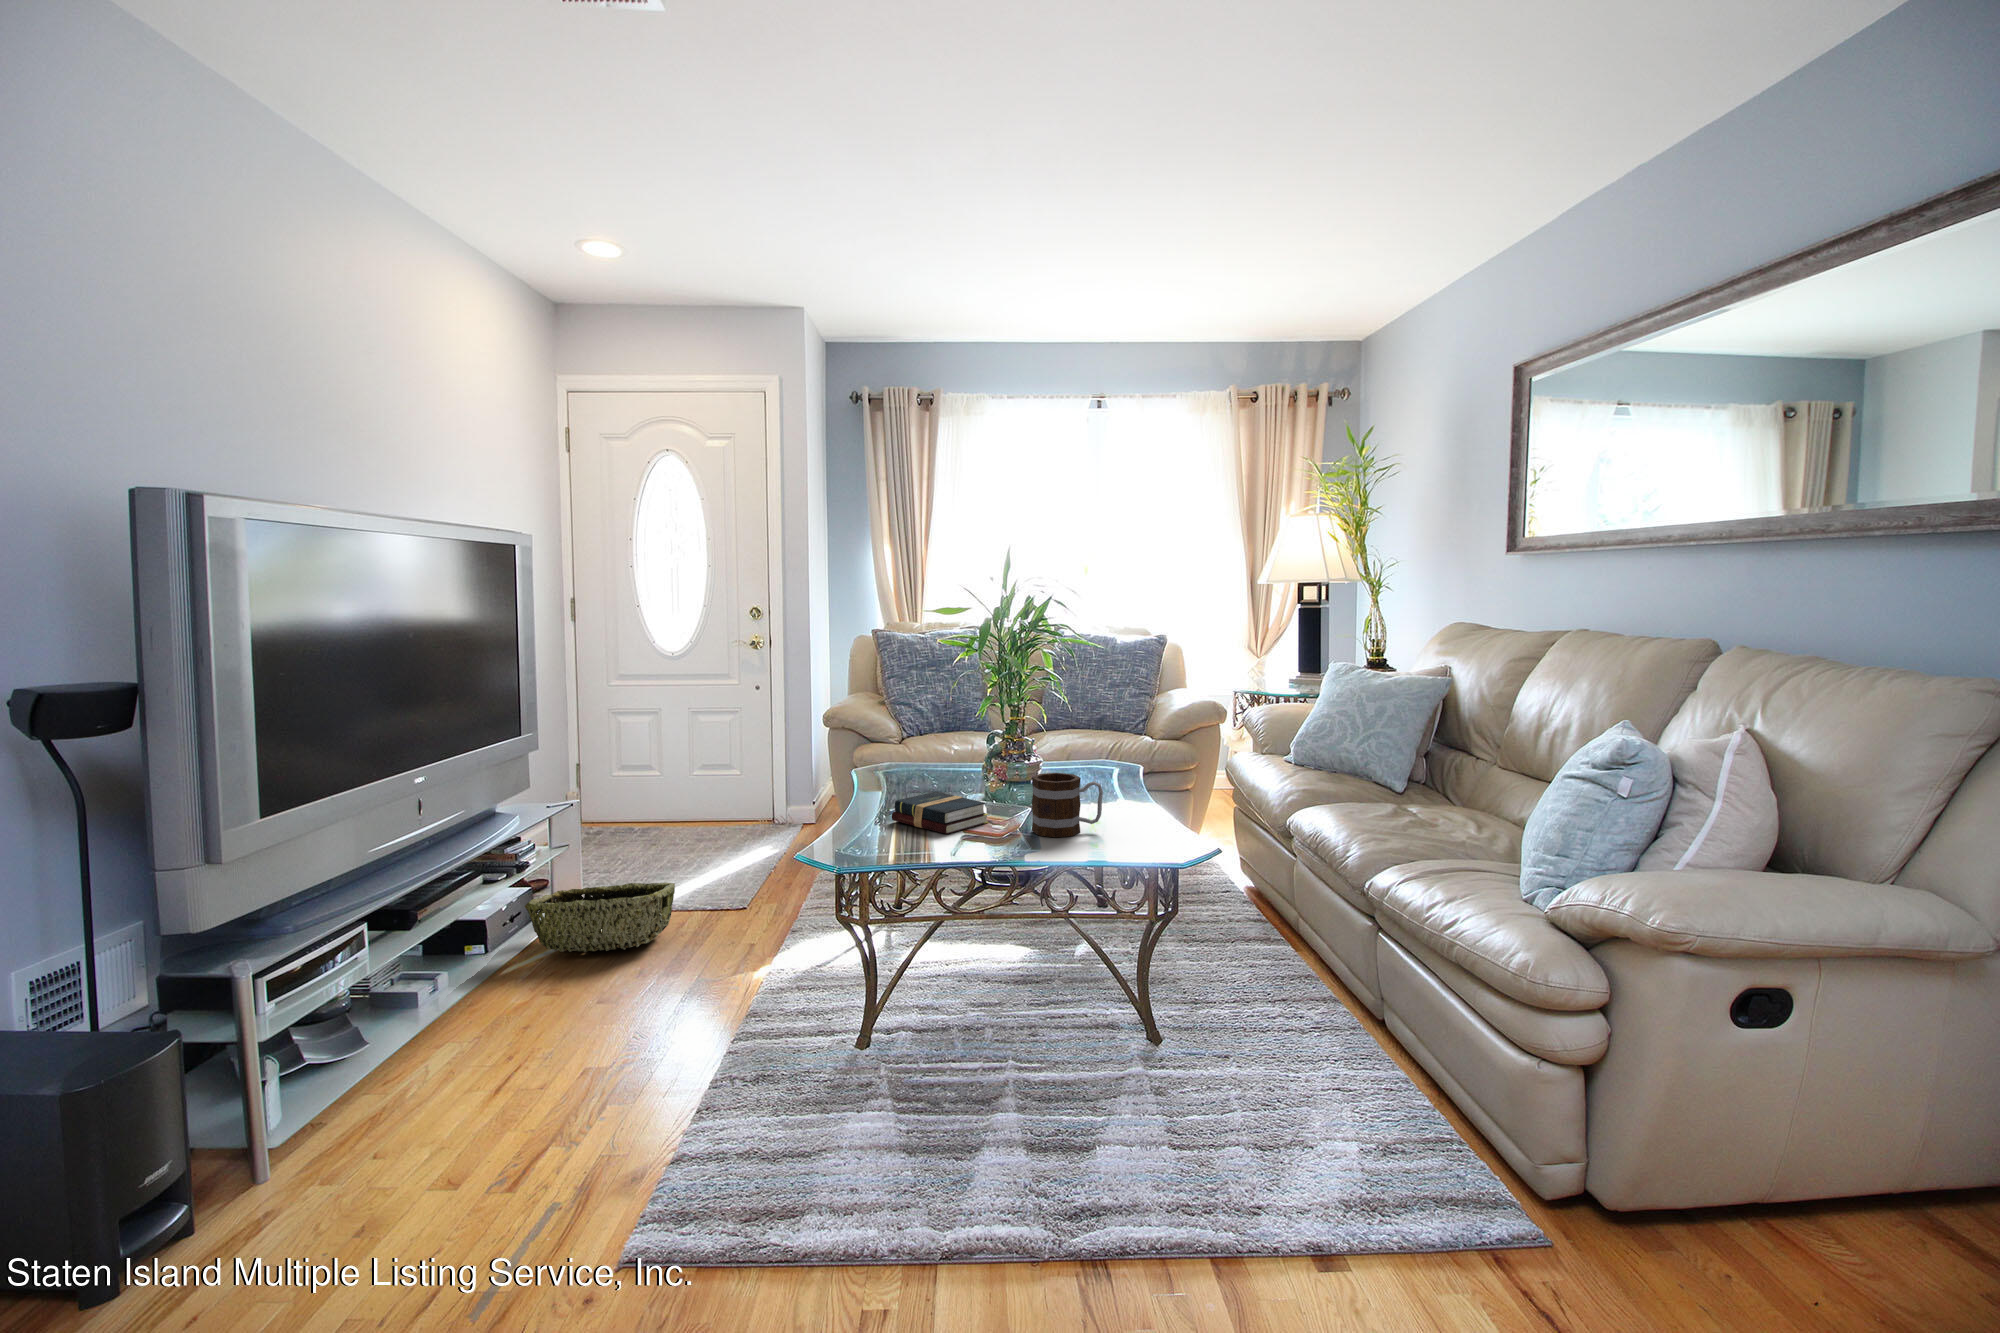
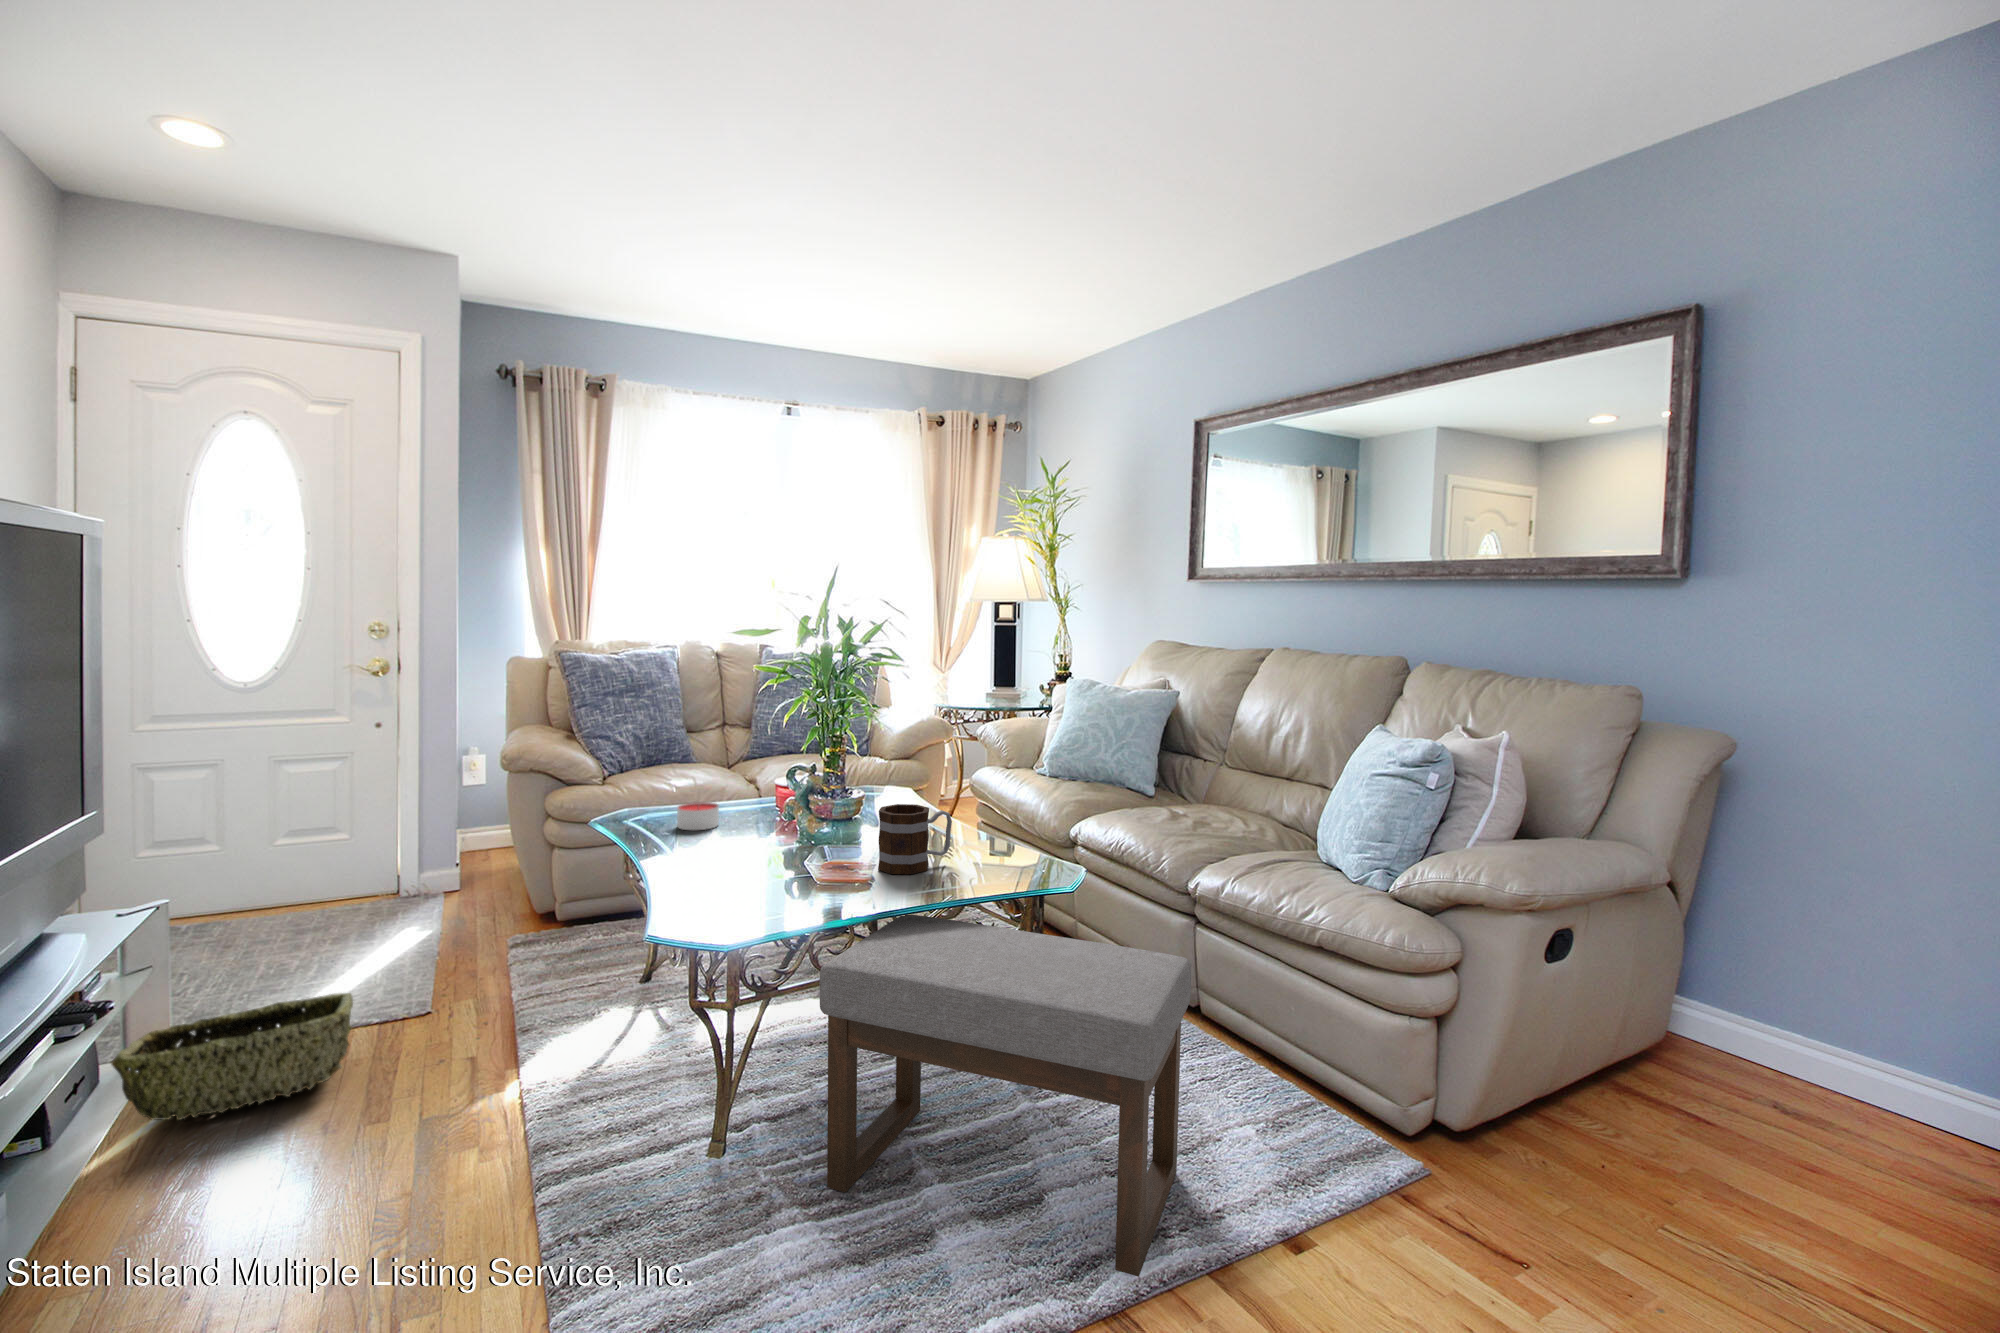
candle: none [913,762,947,785] -> present [677,802,719,830]
hardback book: present [892,792,988,834] -> none [707,837,820,884]
ottoman: none [916,871,1255,1236] -> present [819,914,1191,1277]

